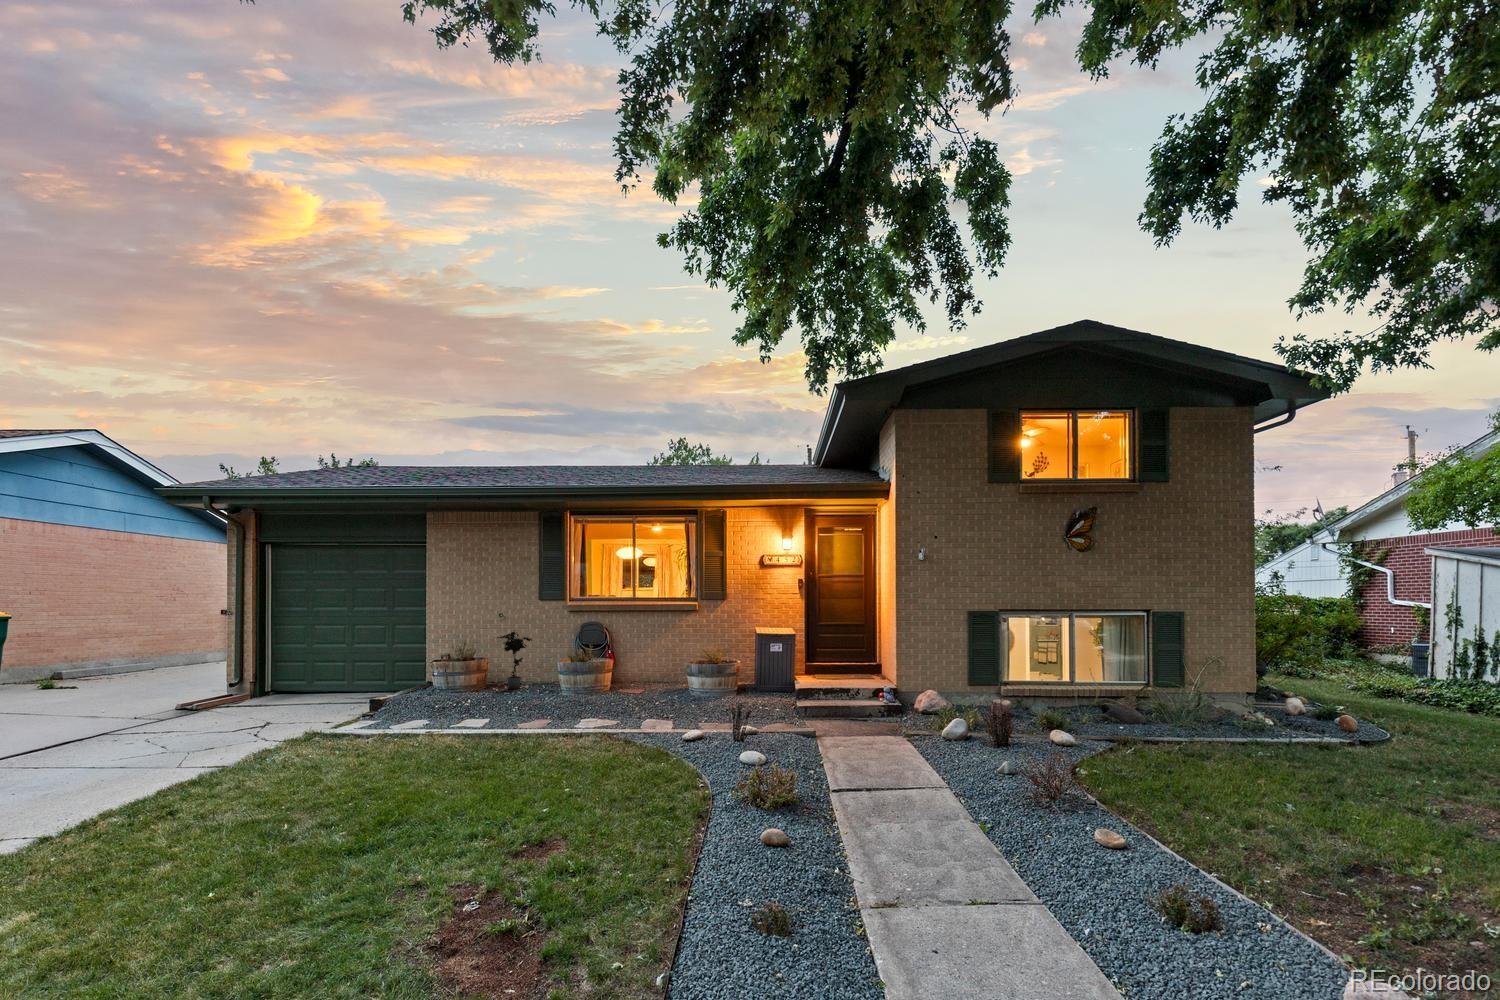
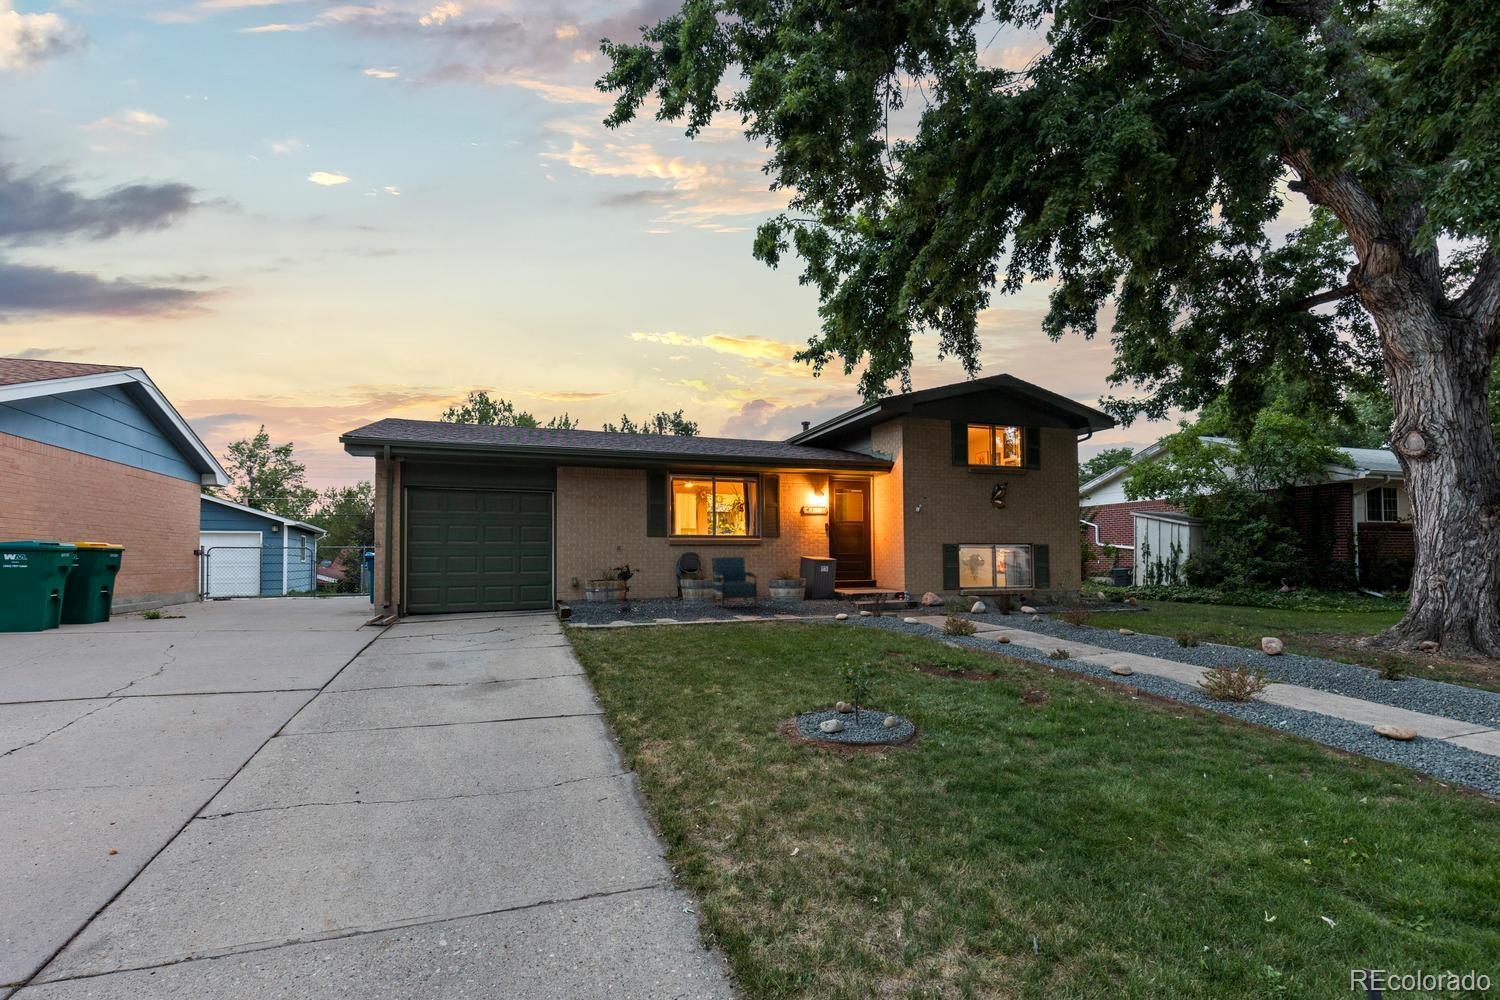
chair: none [620,623,679,697] -> present [711,557,758,609]

